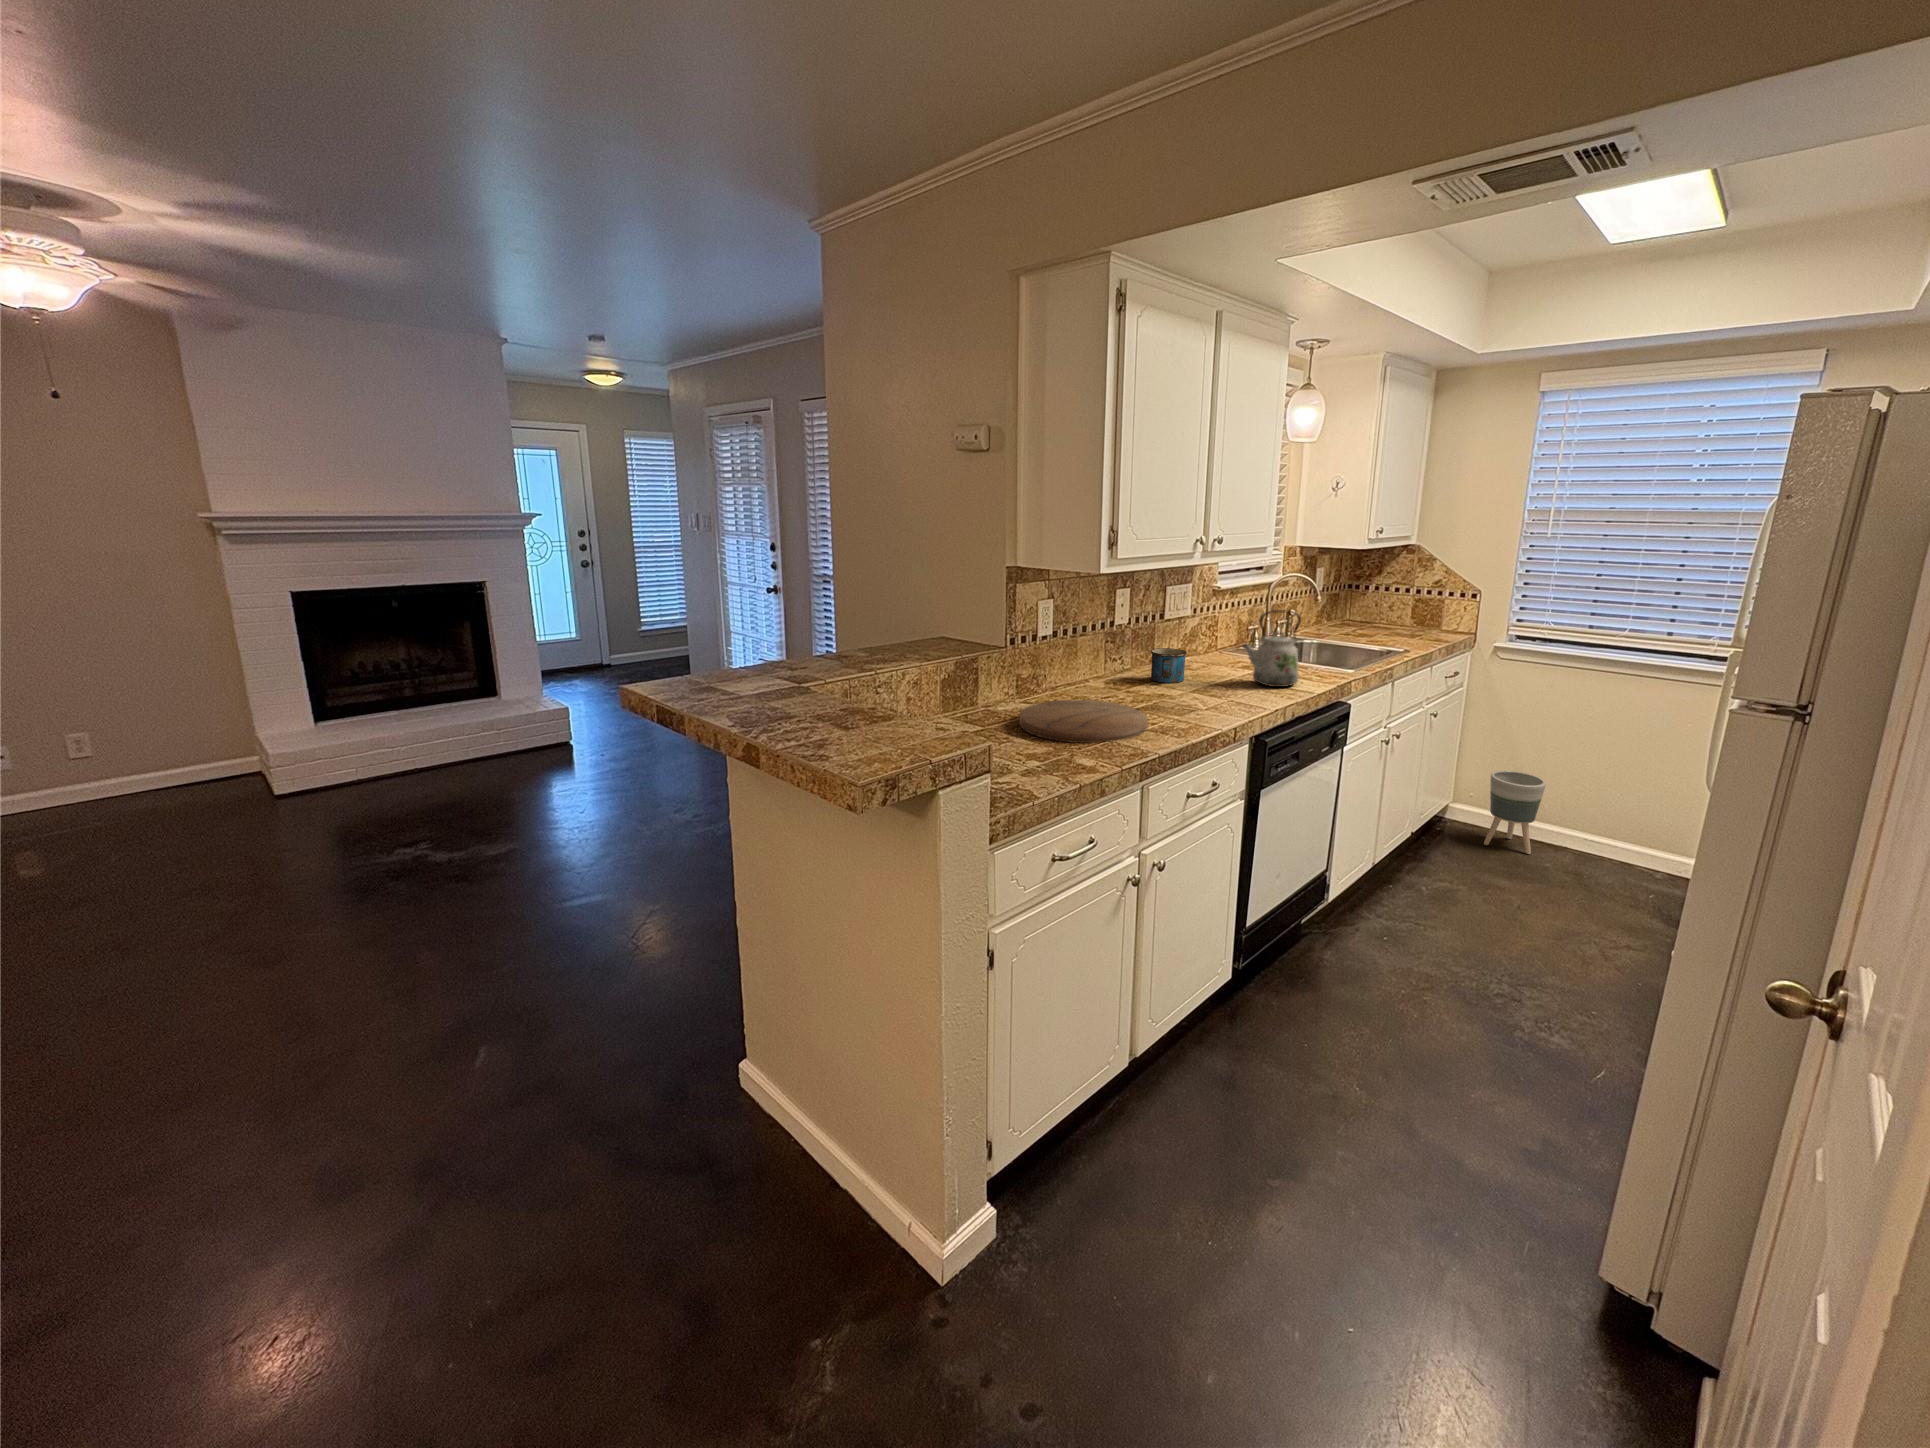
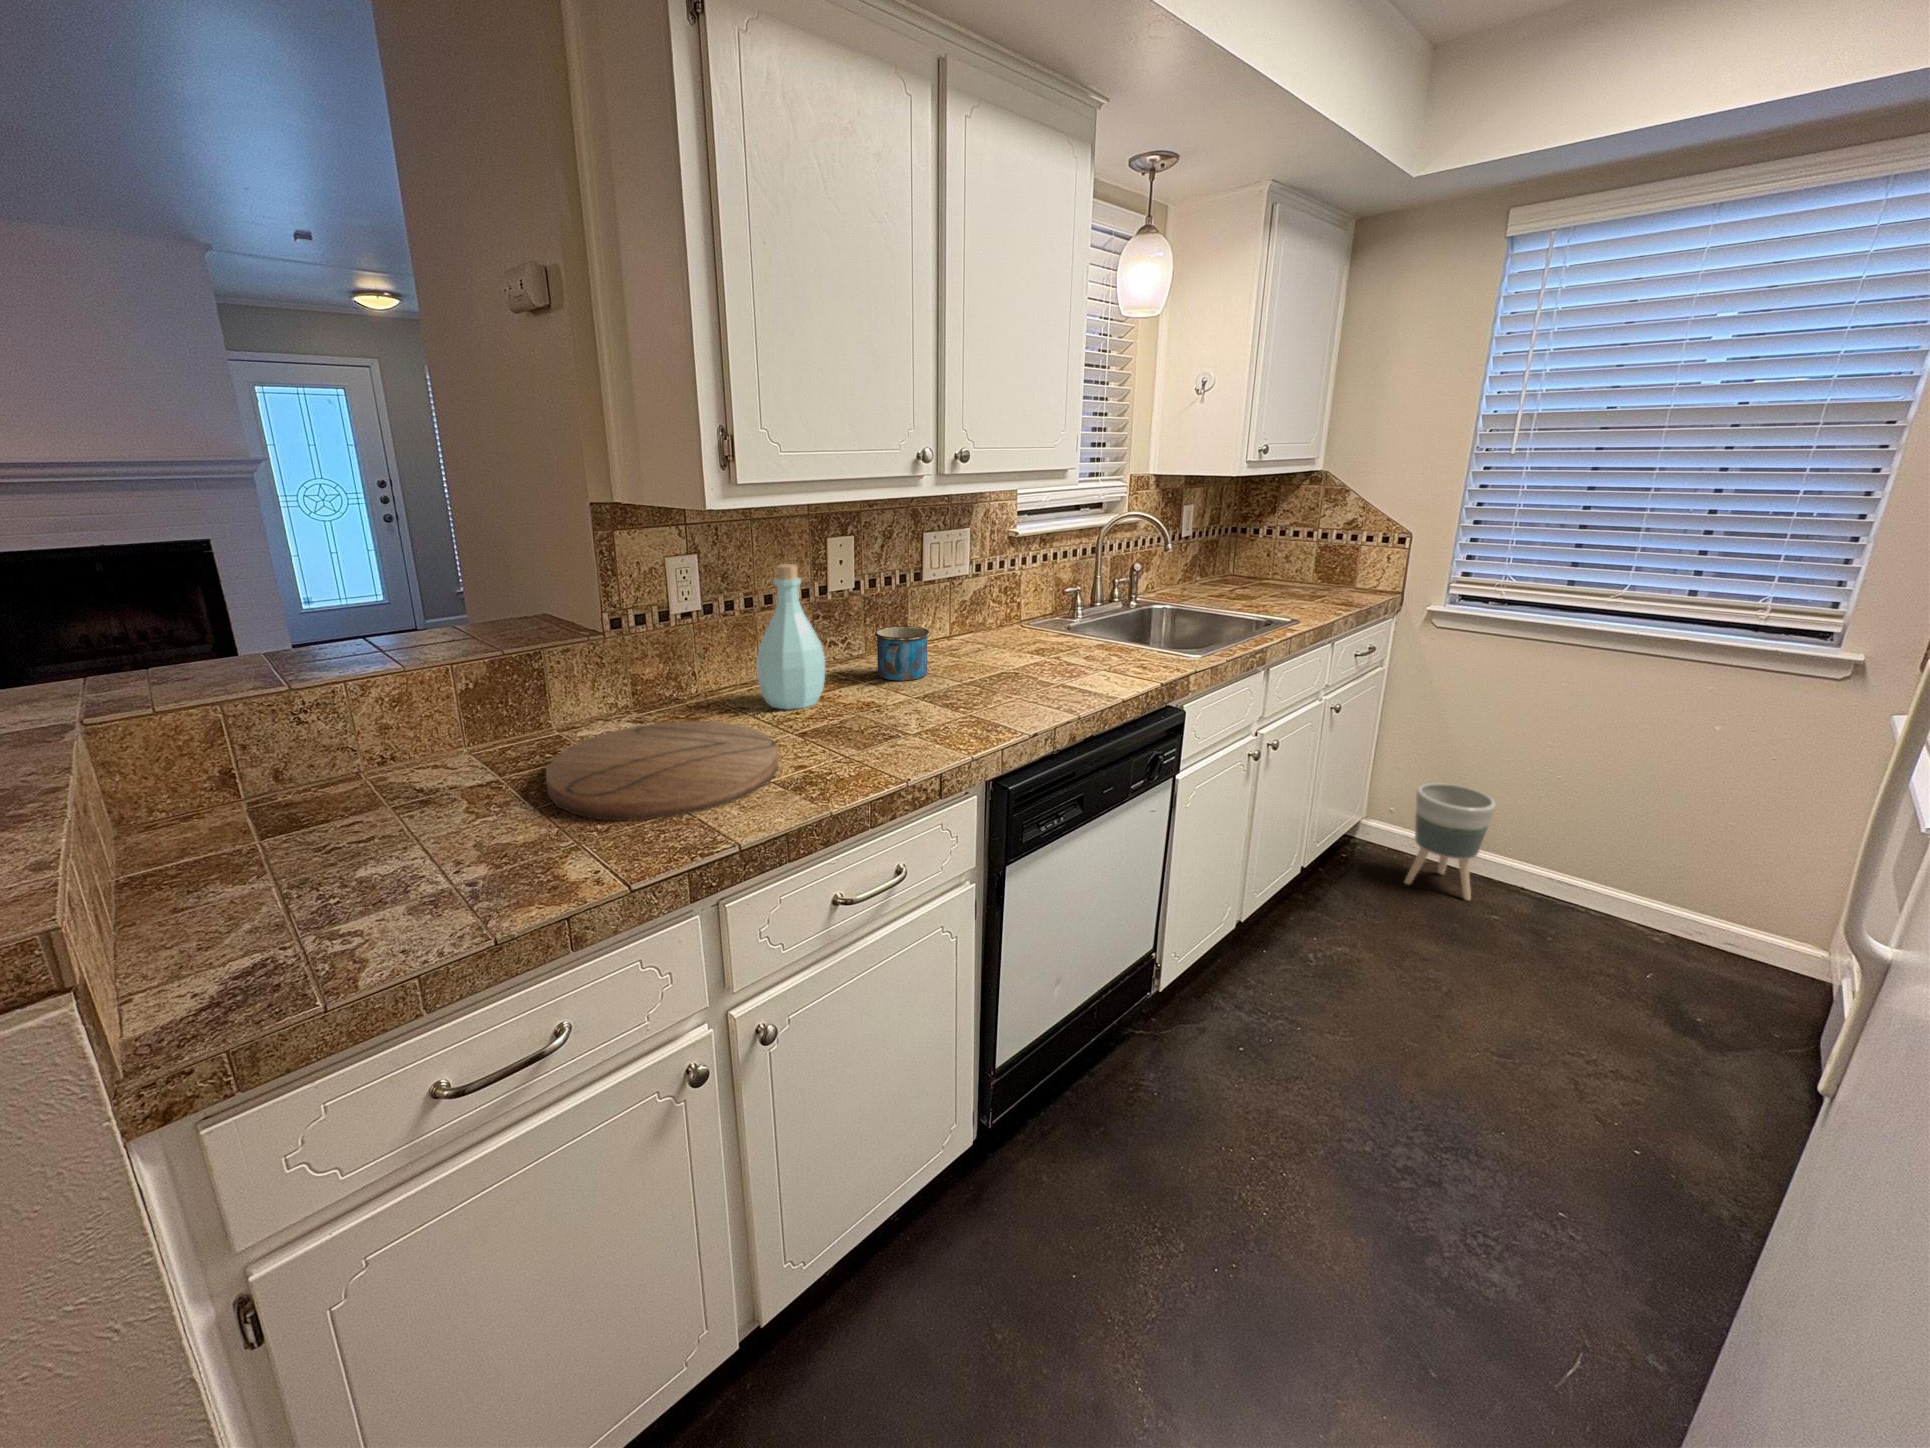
bottle: none [1093,606,1135,697] -> present [756,564,825,709]
kettle: present [1242,610,1301,687] -> none [1002,567,1099,689]

